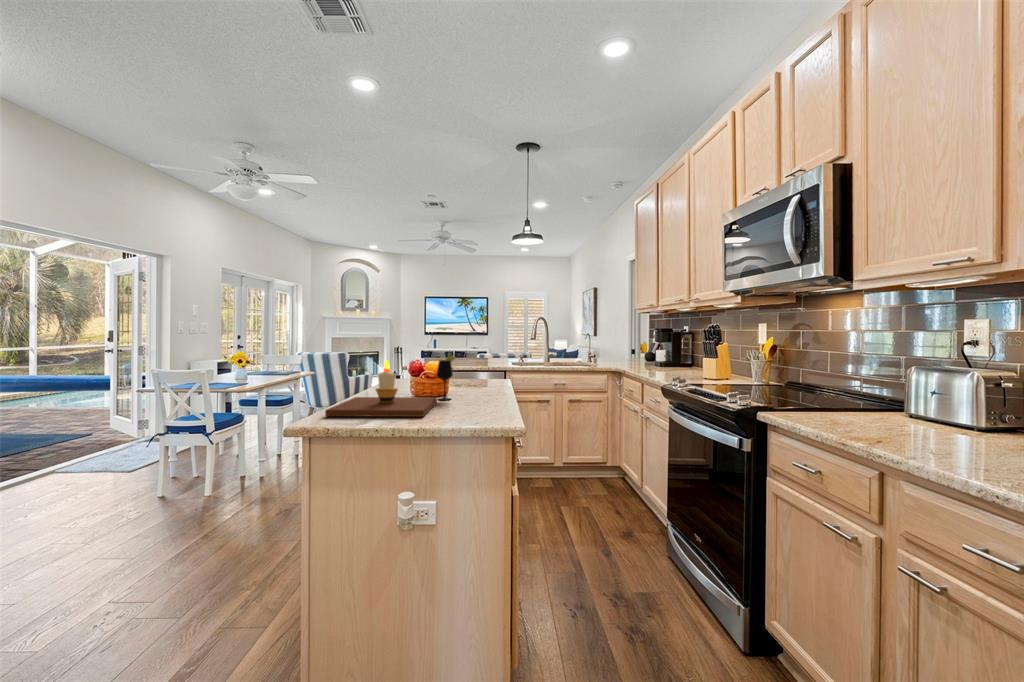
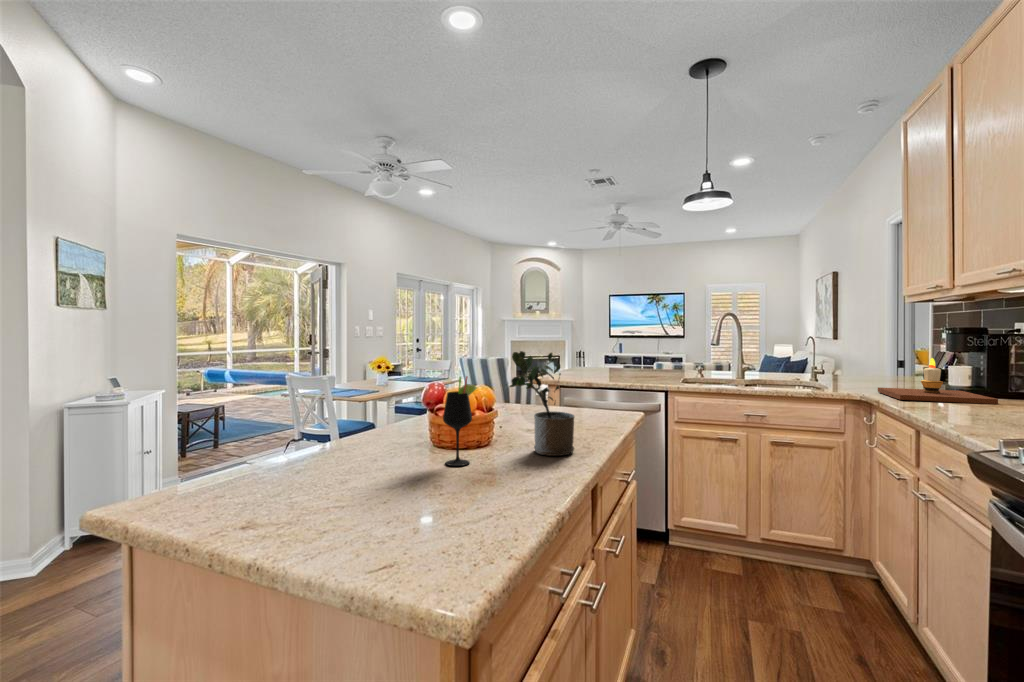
potted plant: none [464,338,498,395] -> present [510,351,574,456]
candle: present [325,360,437,417] -> present [878,358,998,404]

